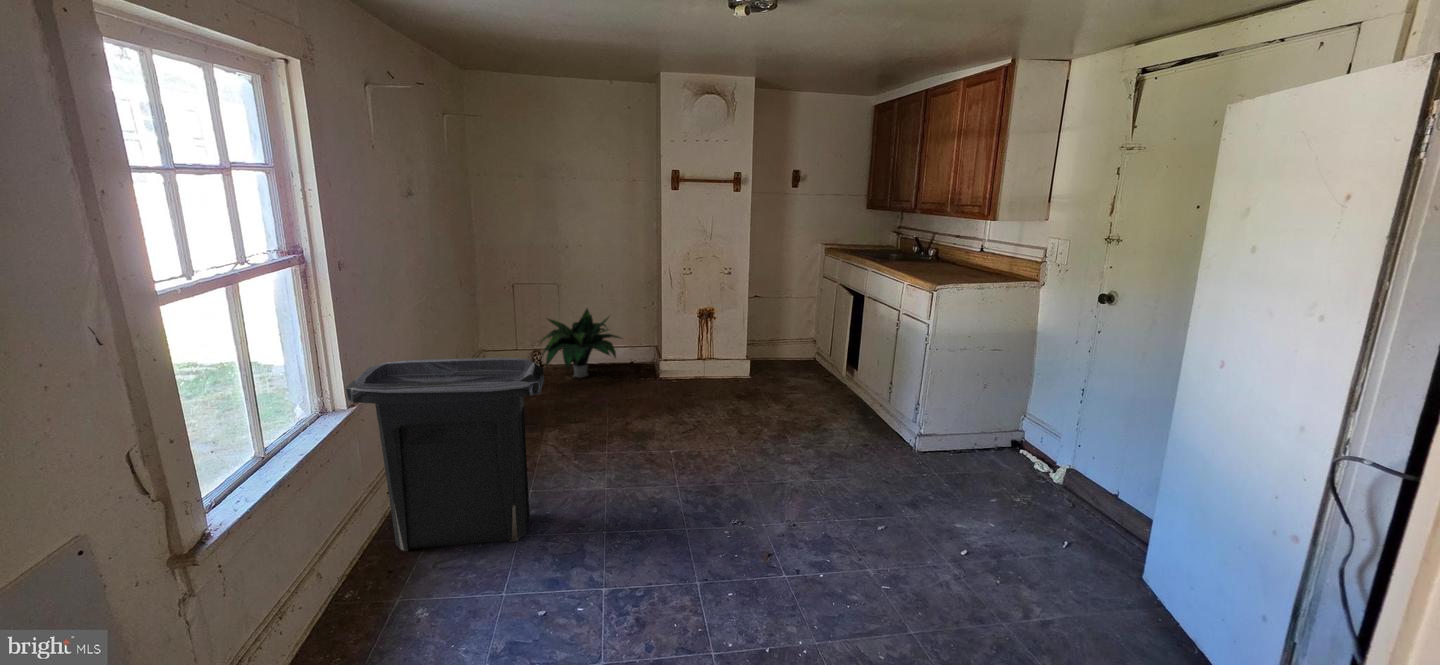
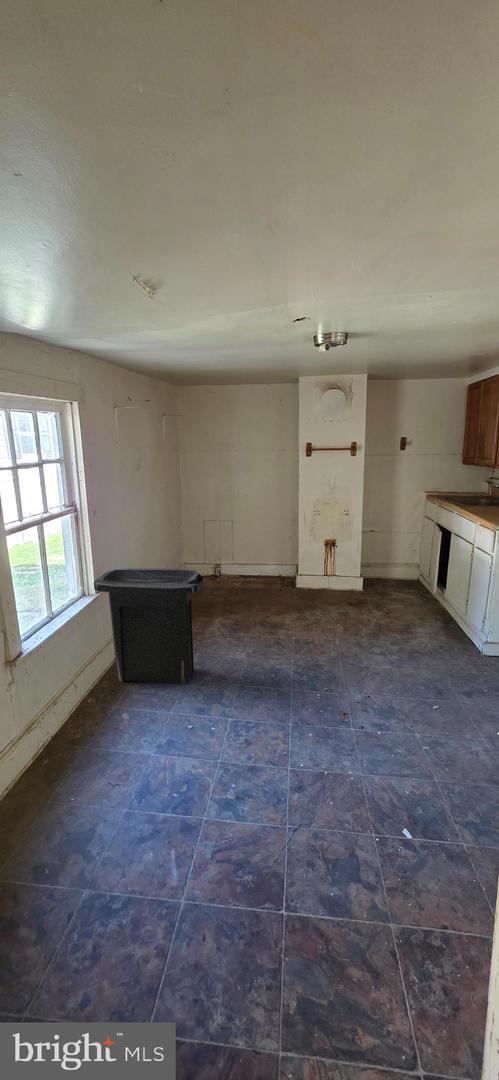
potted plant: present [542,309,621,378] -> none [216,538,275,586]

